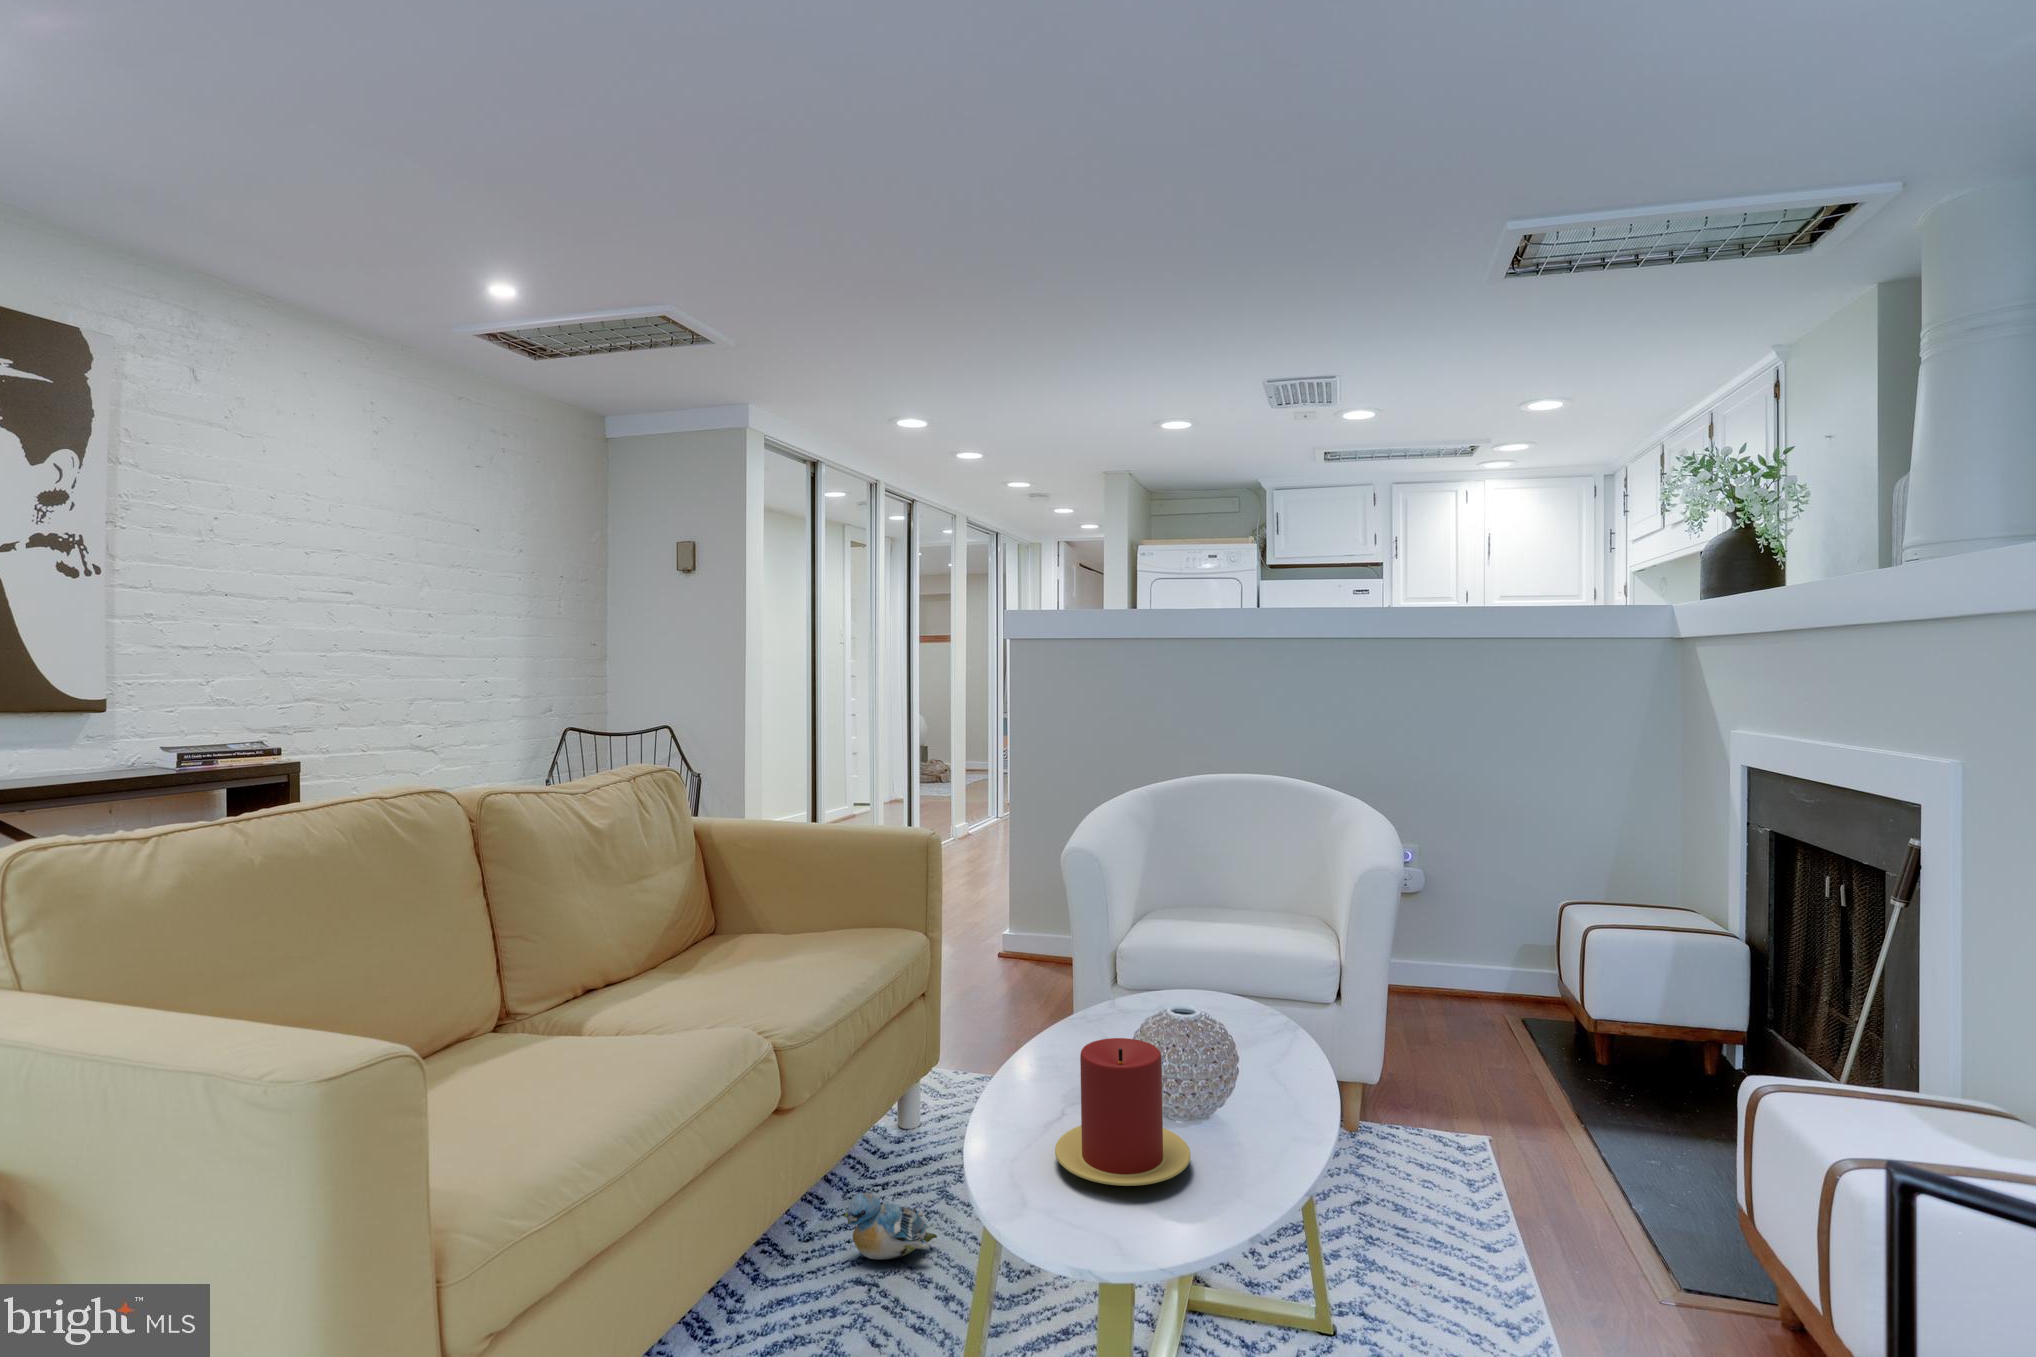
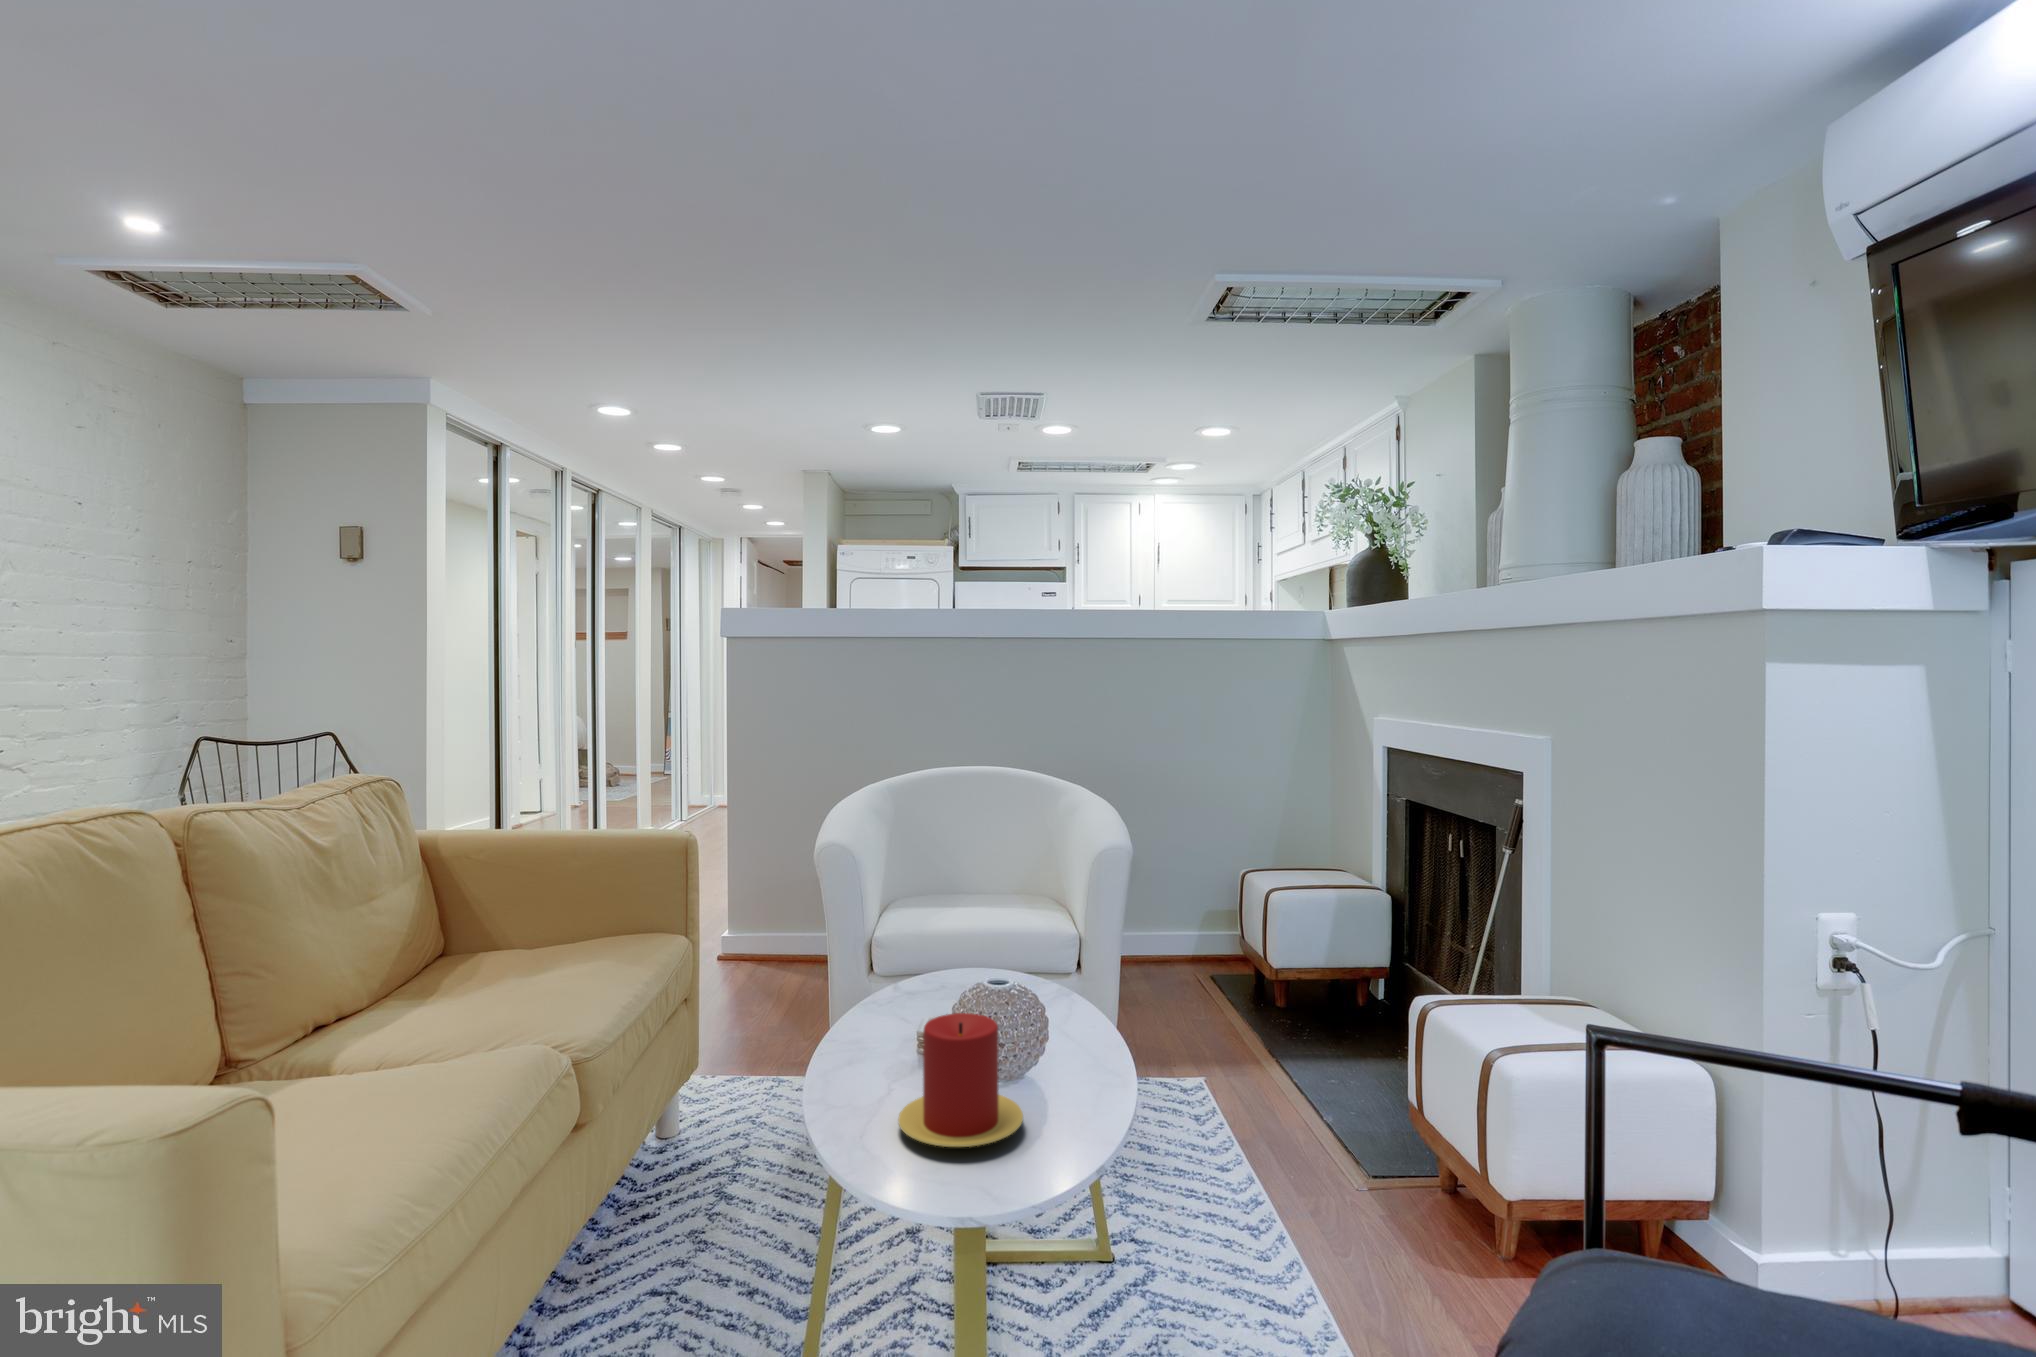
plush toy: present [844,1193,937,1260] -> none [633,1203,730,1270]

